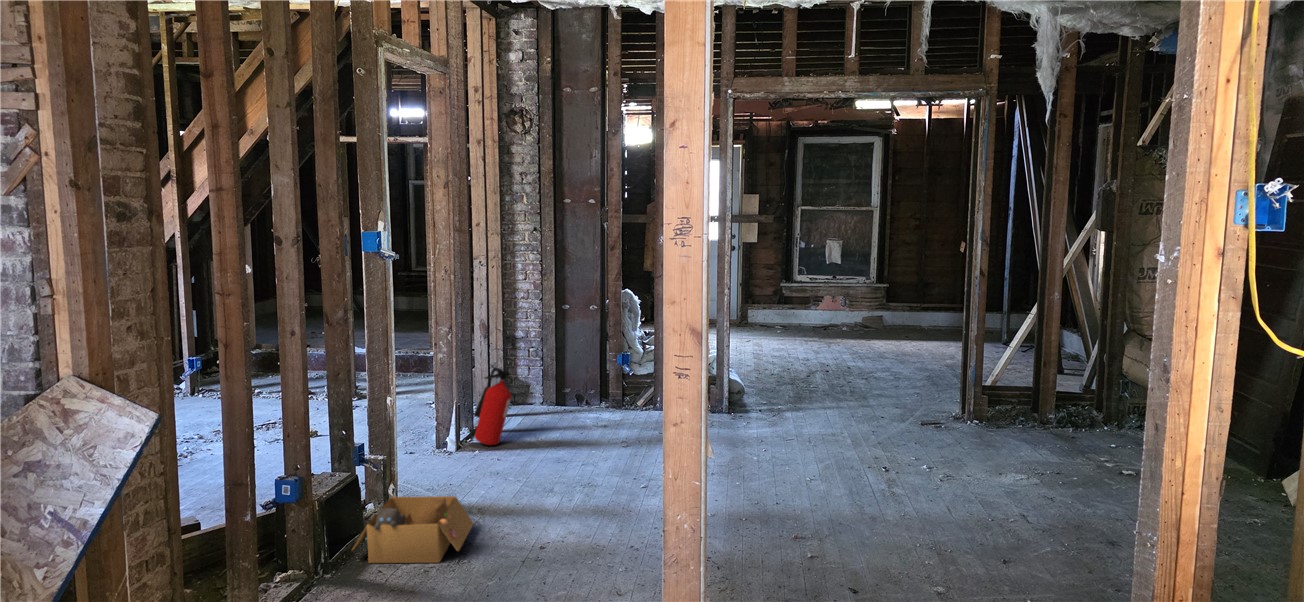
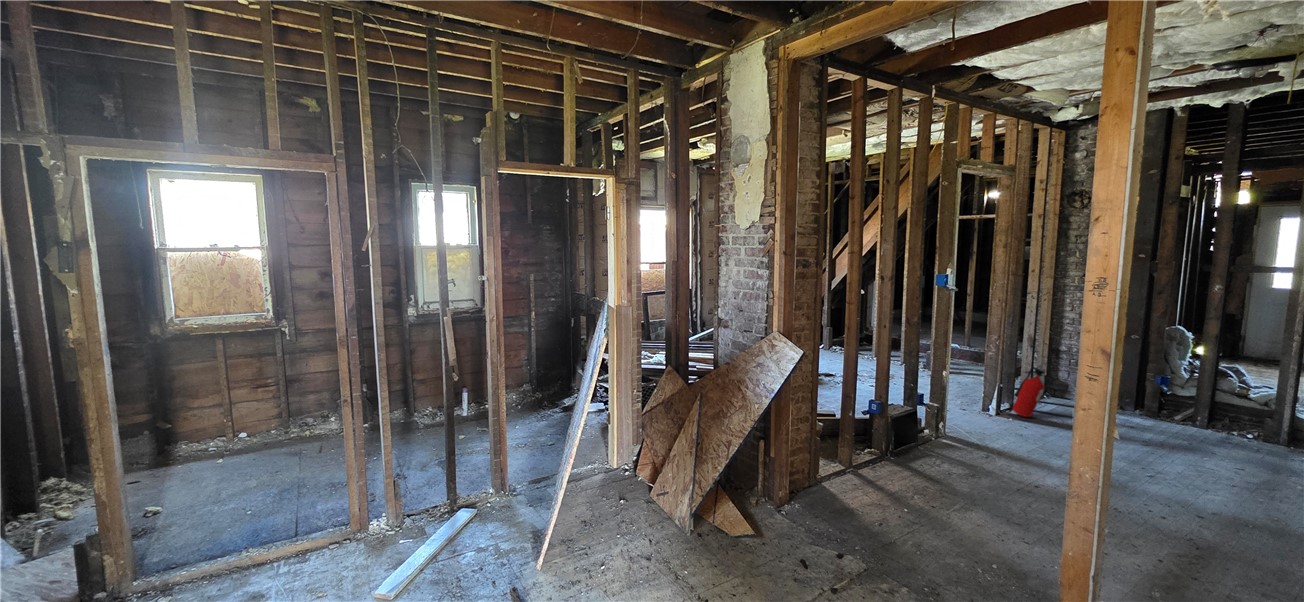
cardboard box: present [352,496,473,563] -> none [908,427,990,472]

